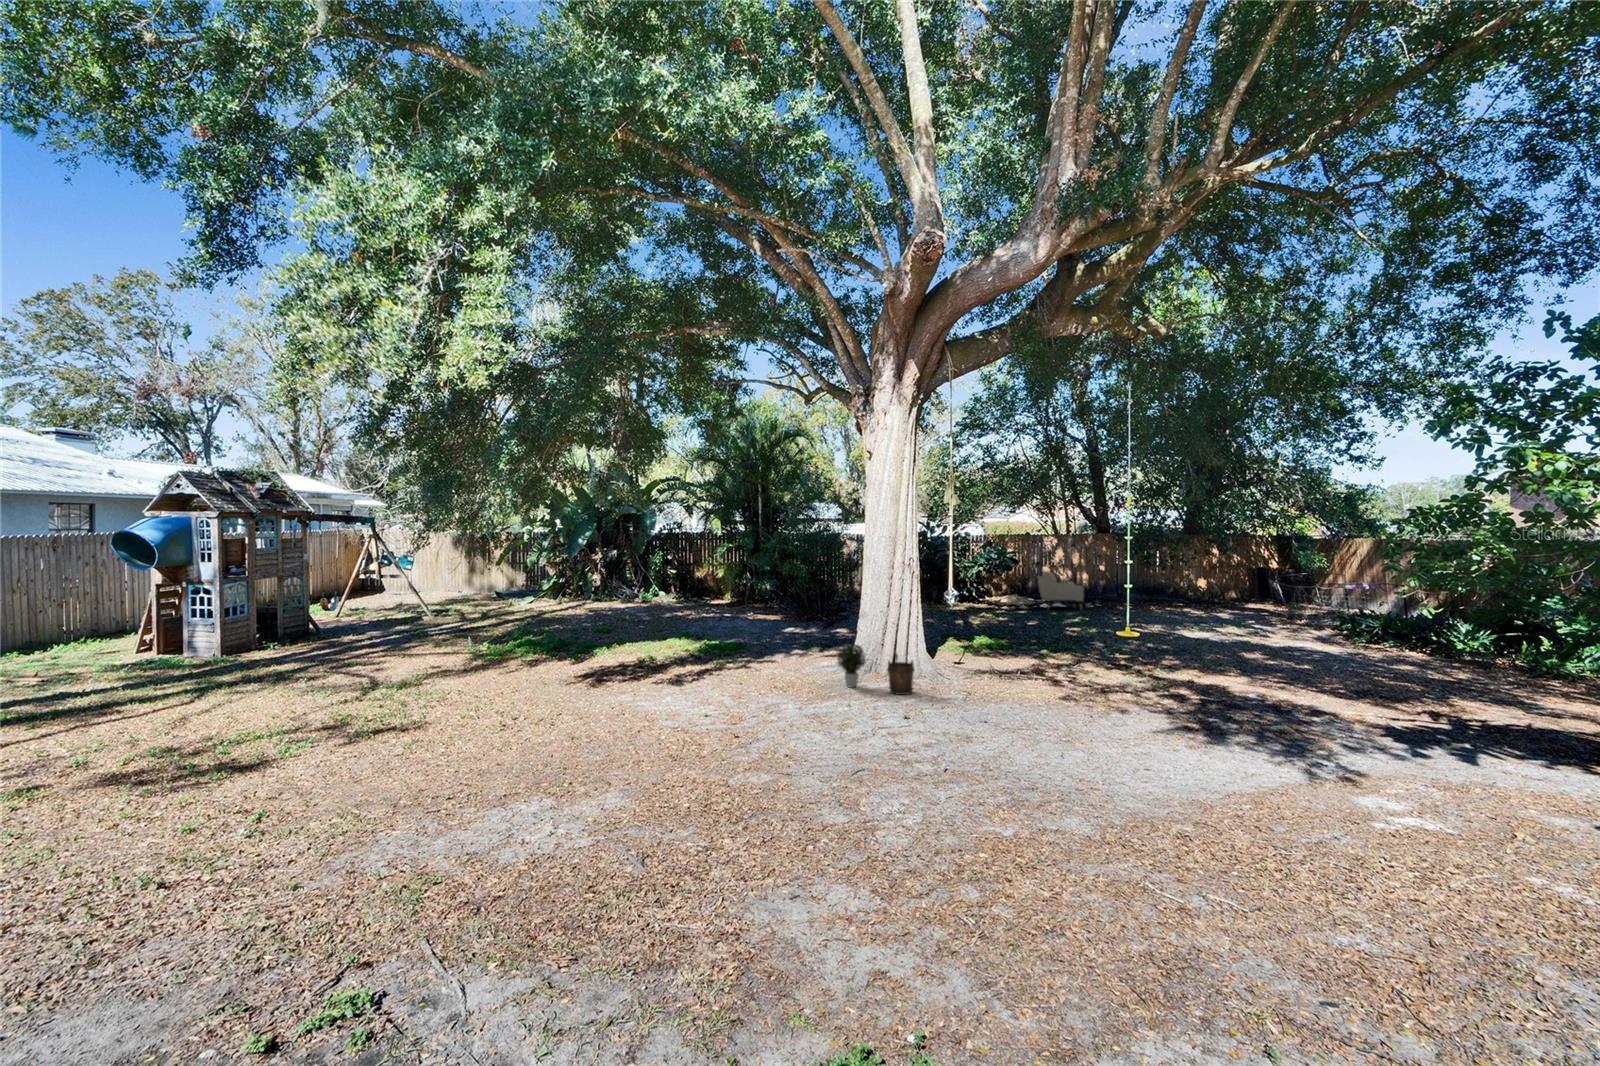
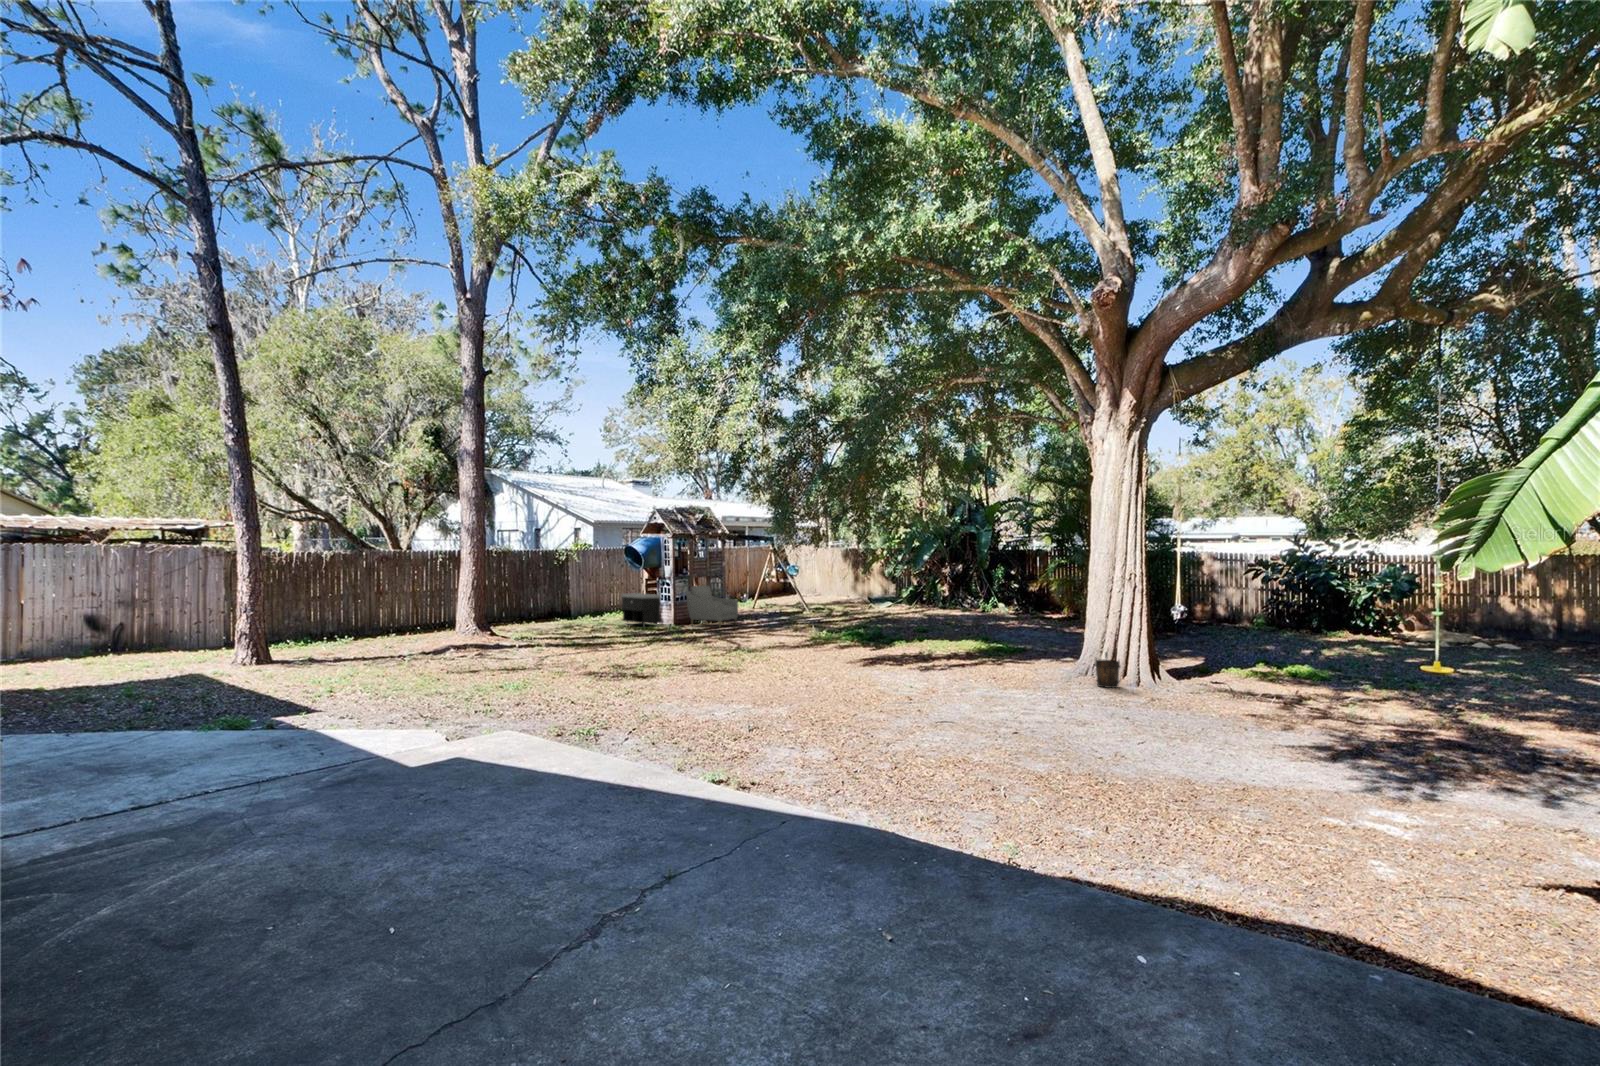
chair: present [1038,571,1084,607] -> present [686,586,738,626]
storage bench: none [109,607,197,660] -> present [621,593,661,625]
potted plant: present [837,643,866,688] -> none [1056,640,1085,679]

